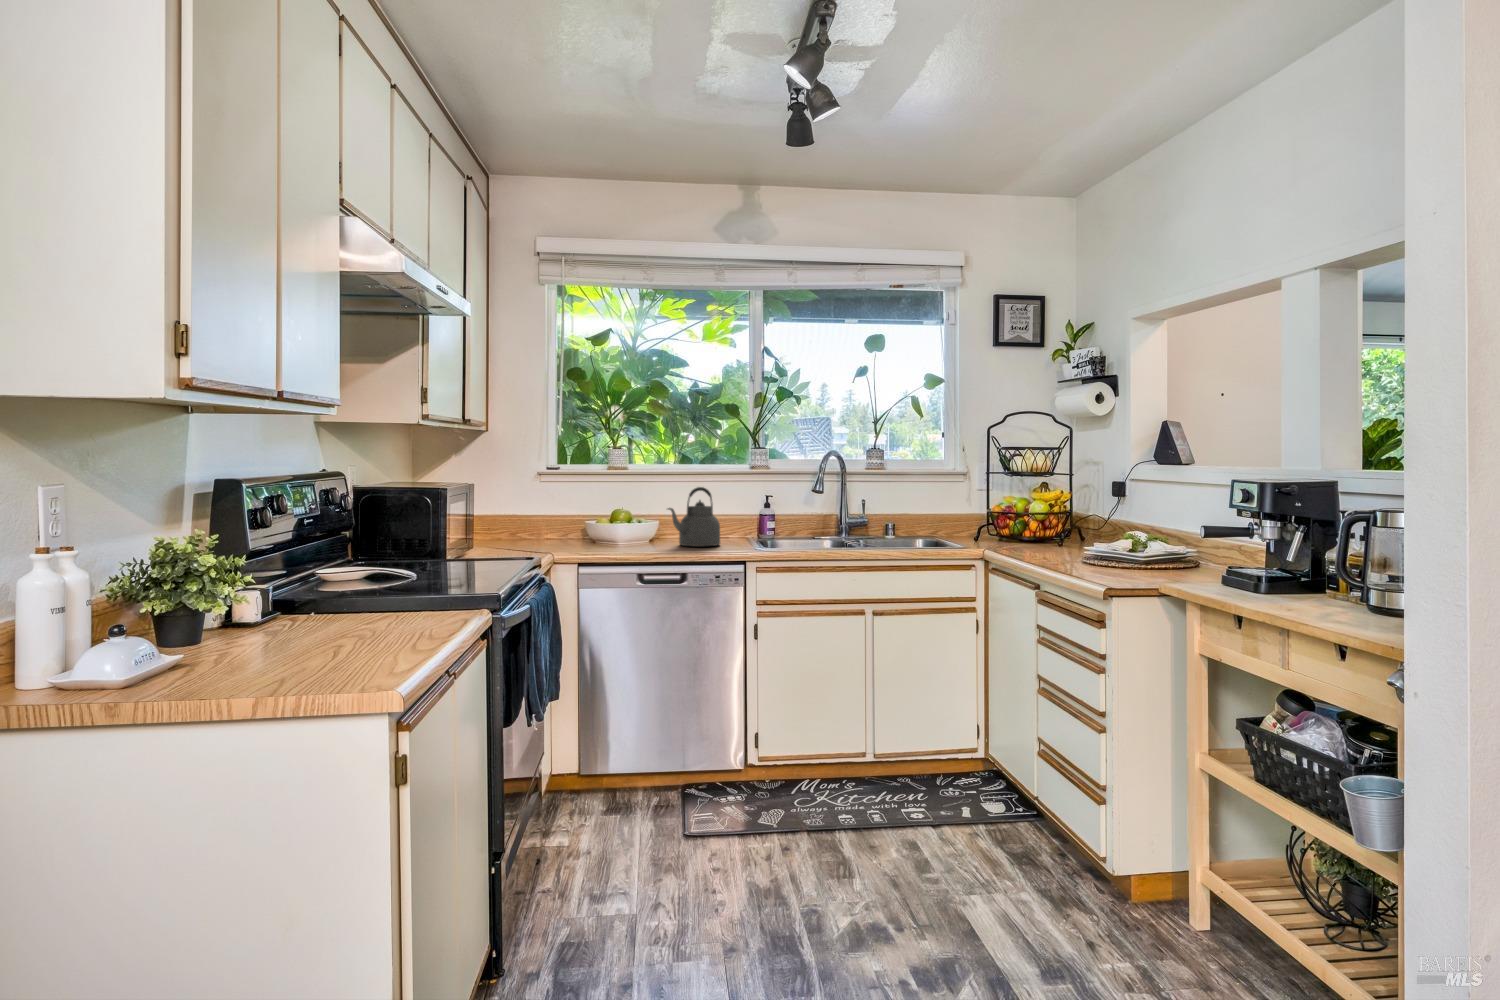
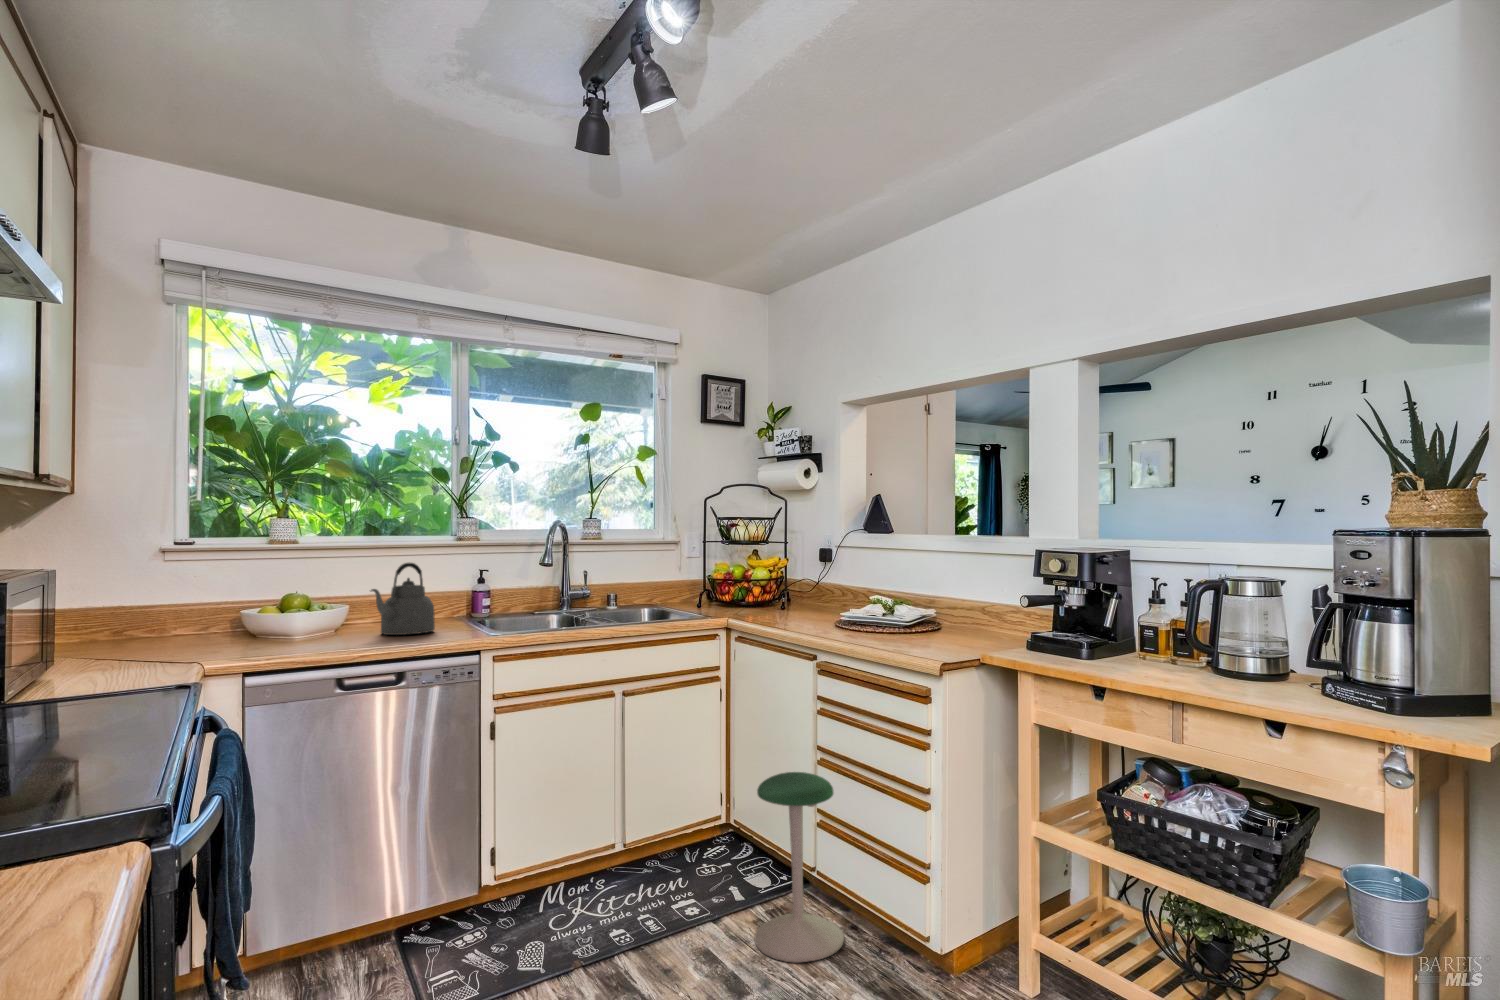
stool: none [967,707,1061,891] -> present [755,772,844,963]

